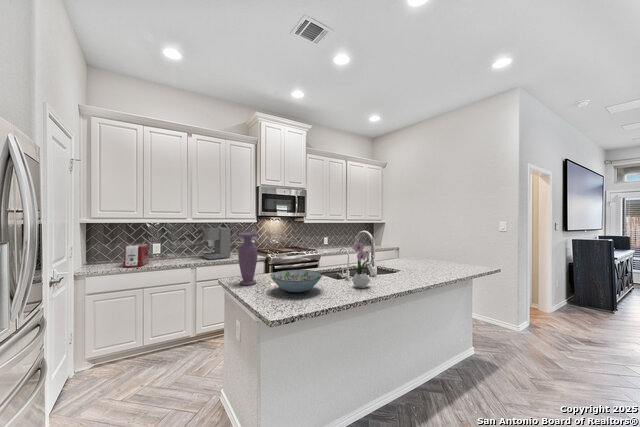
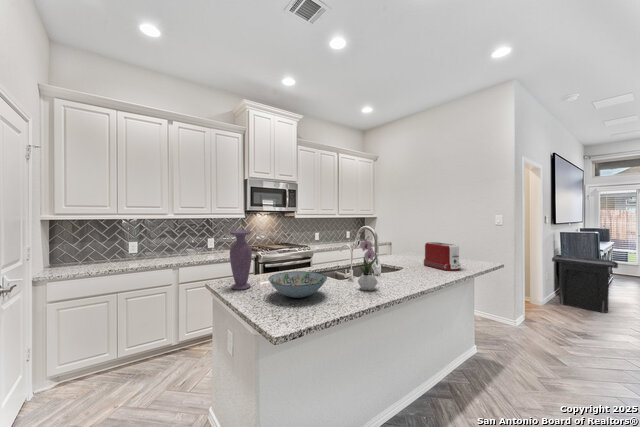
coffee maker: present [194,228,231,260] -> none [176,224,217,260]
toaster: present [122,244,149,267] -> present [424,242,460,271]
trash can: none [561,262,630,321] -> present [552,256,618,313]

